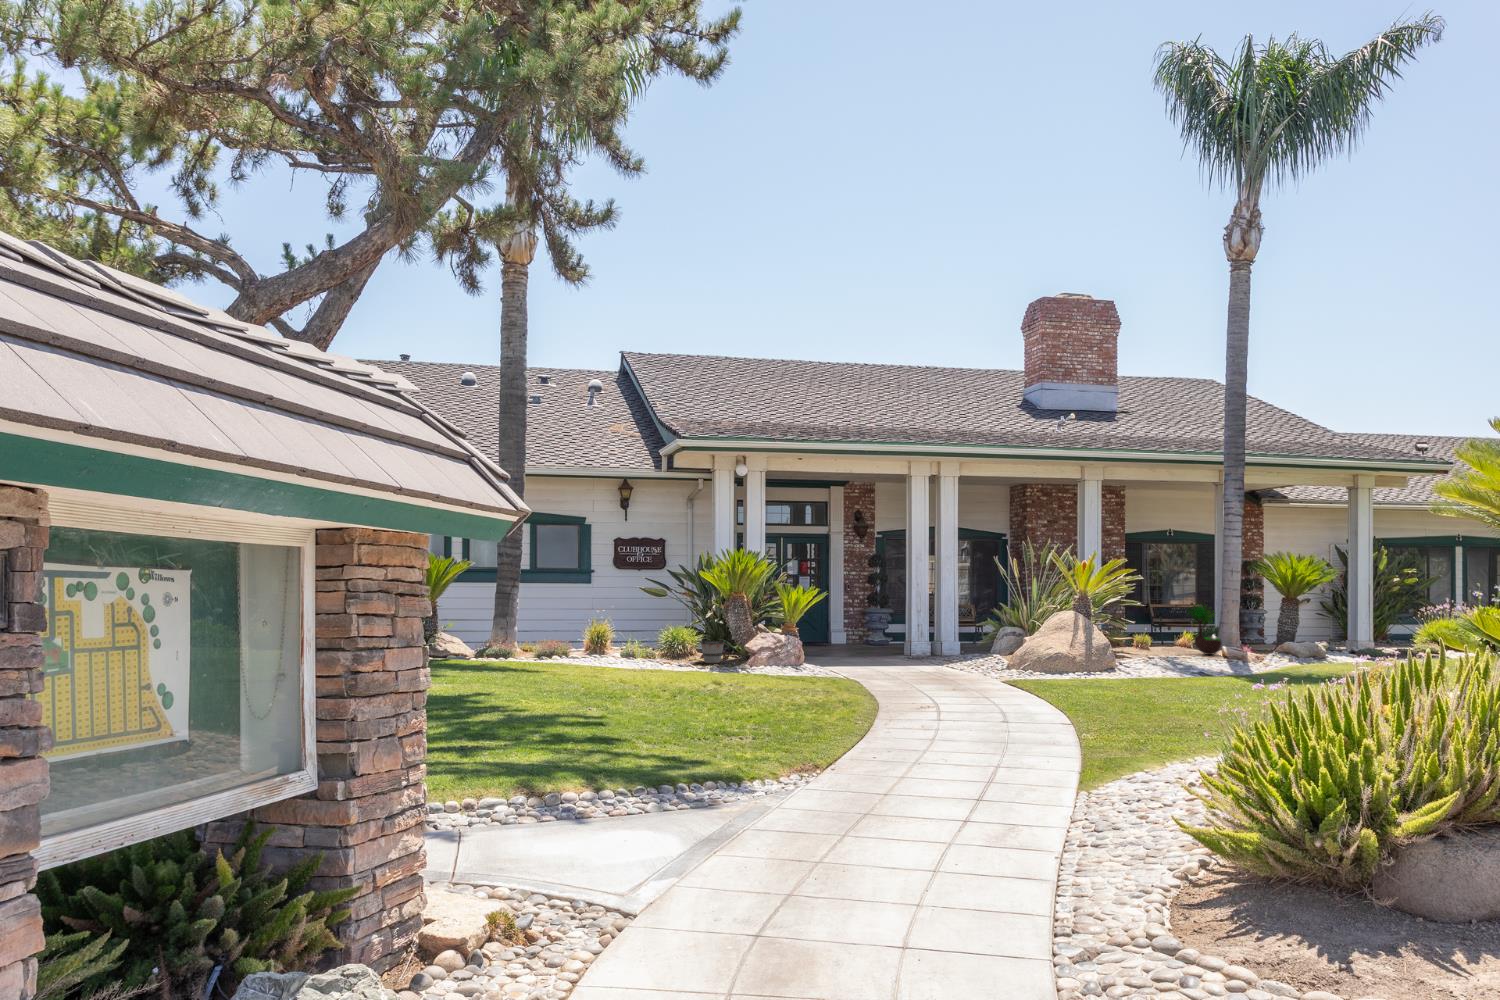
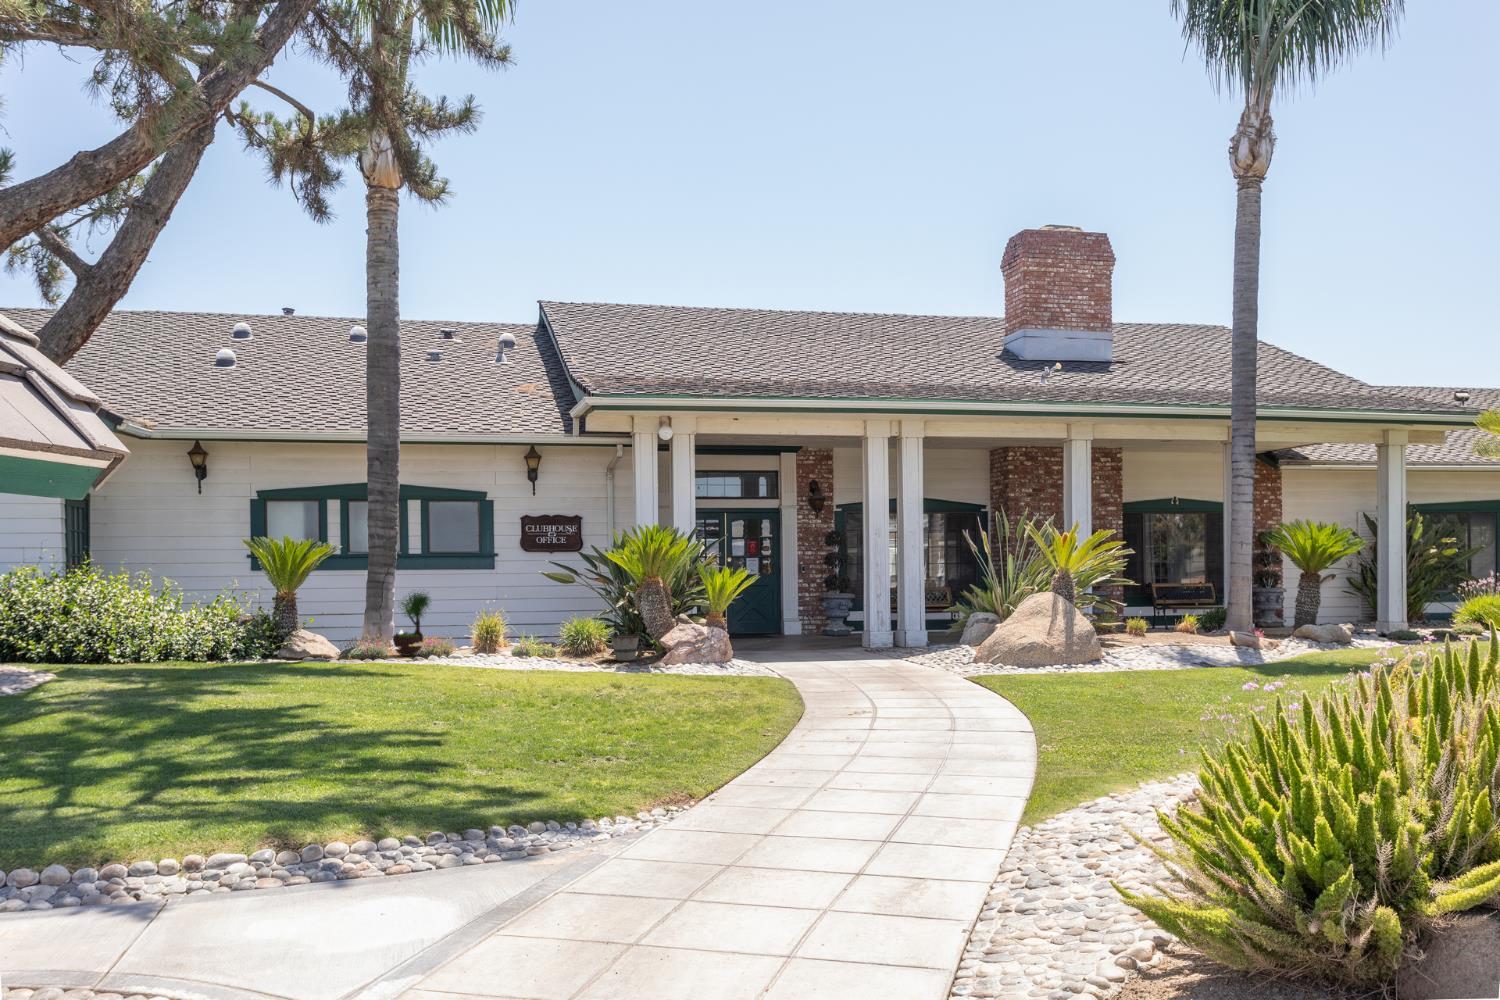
potted tree: present [1188,604,1222,655] -> present [393,593,431,656]

